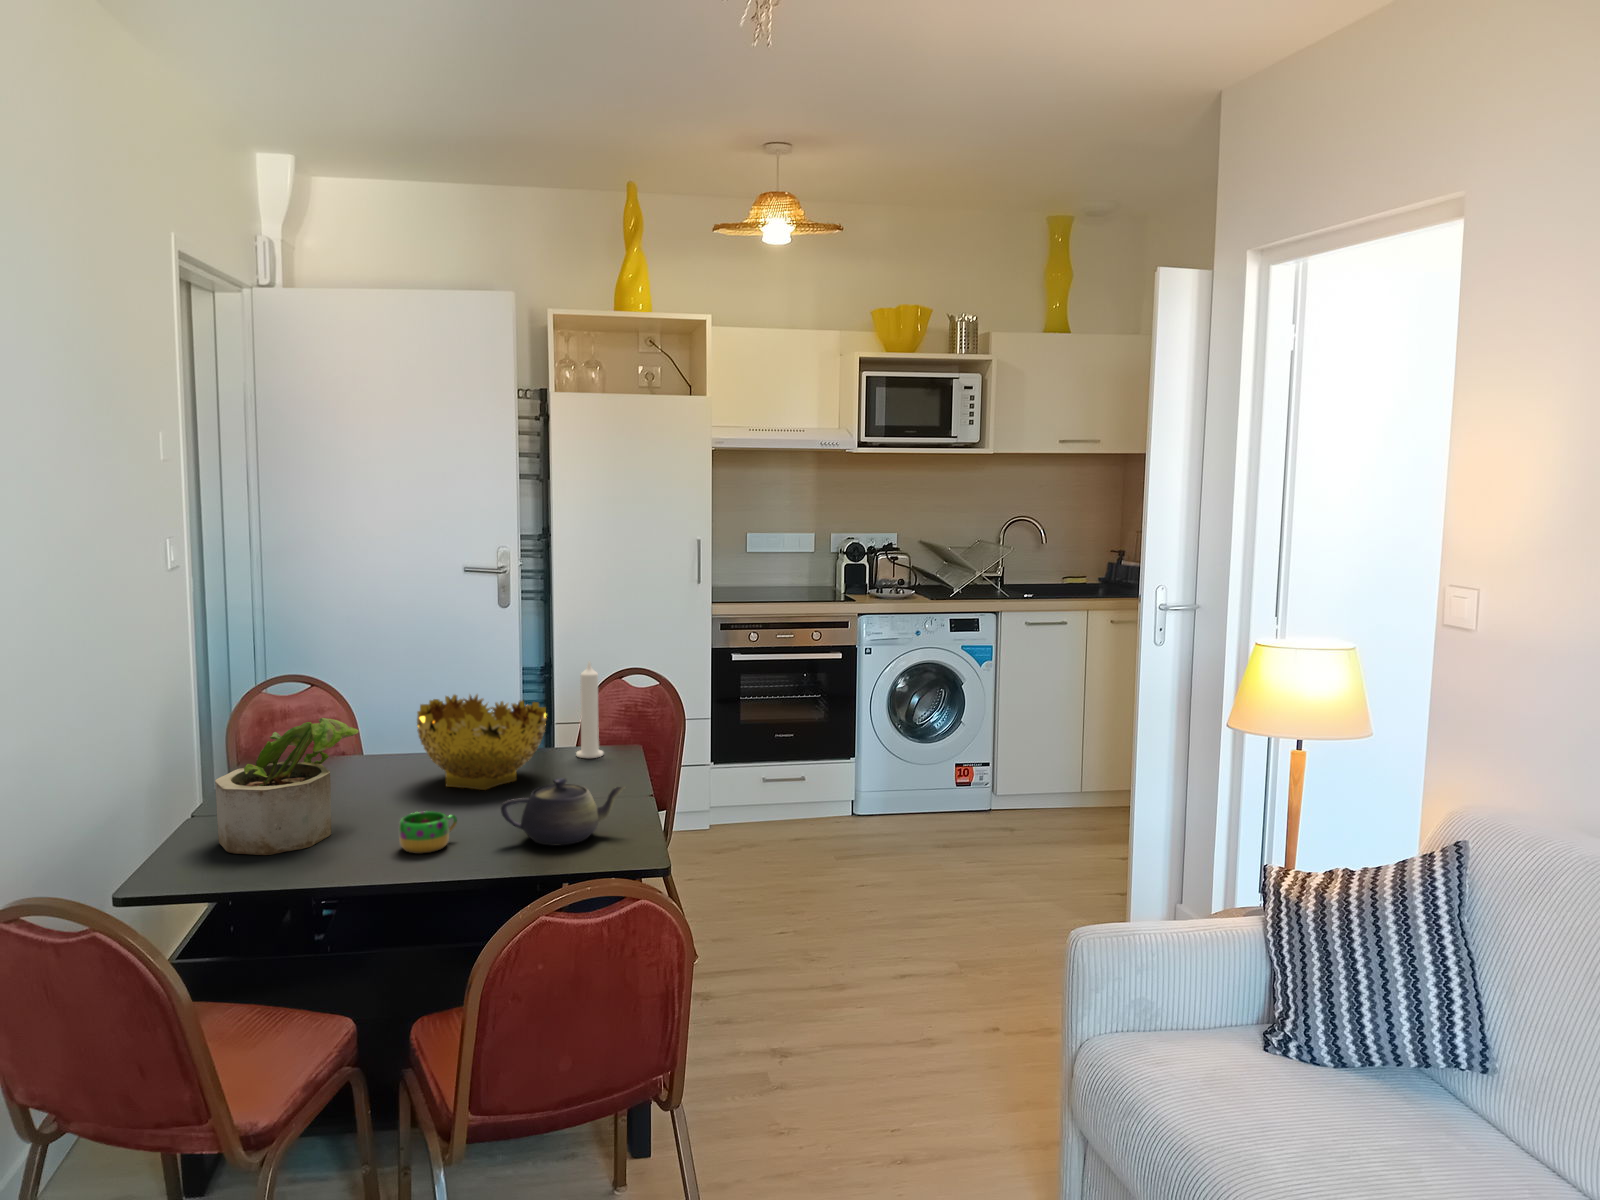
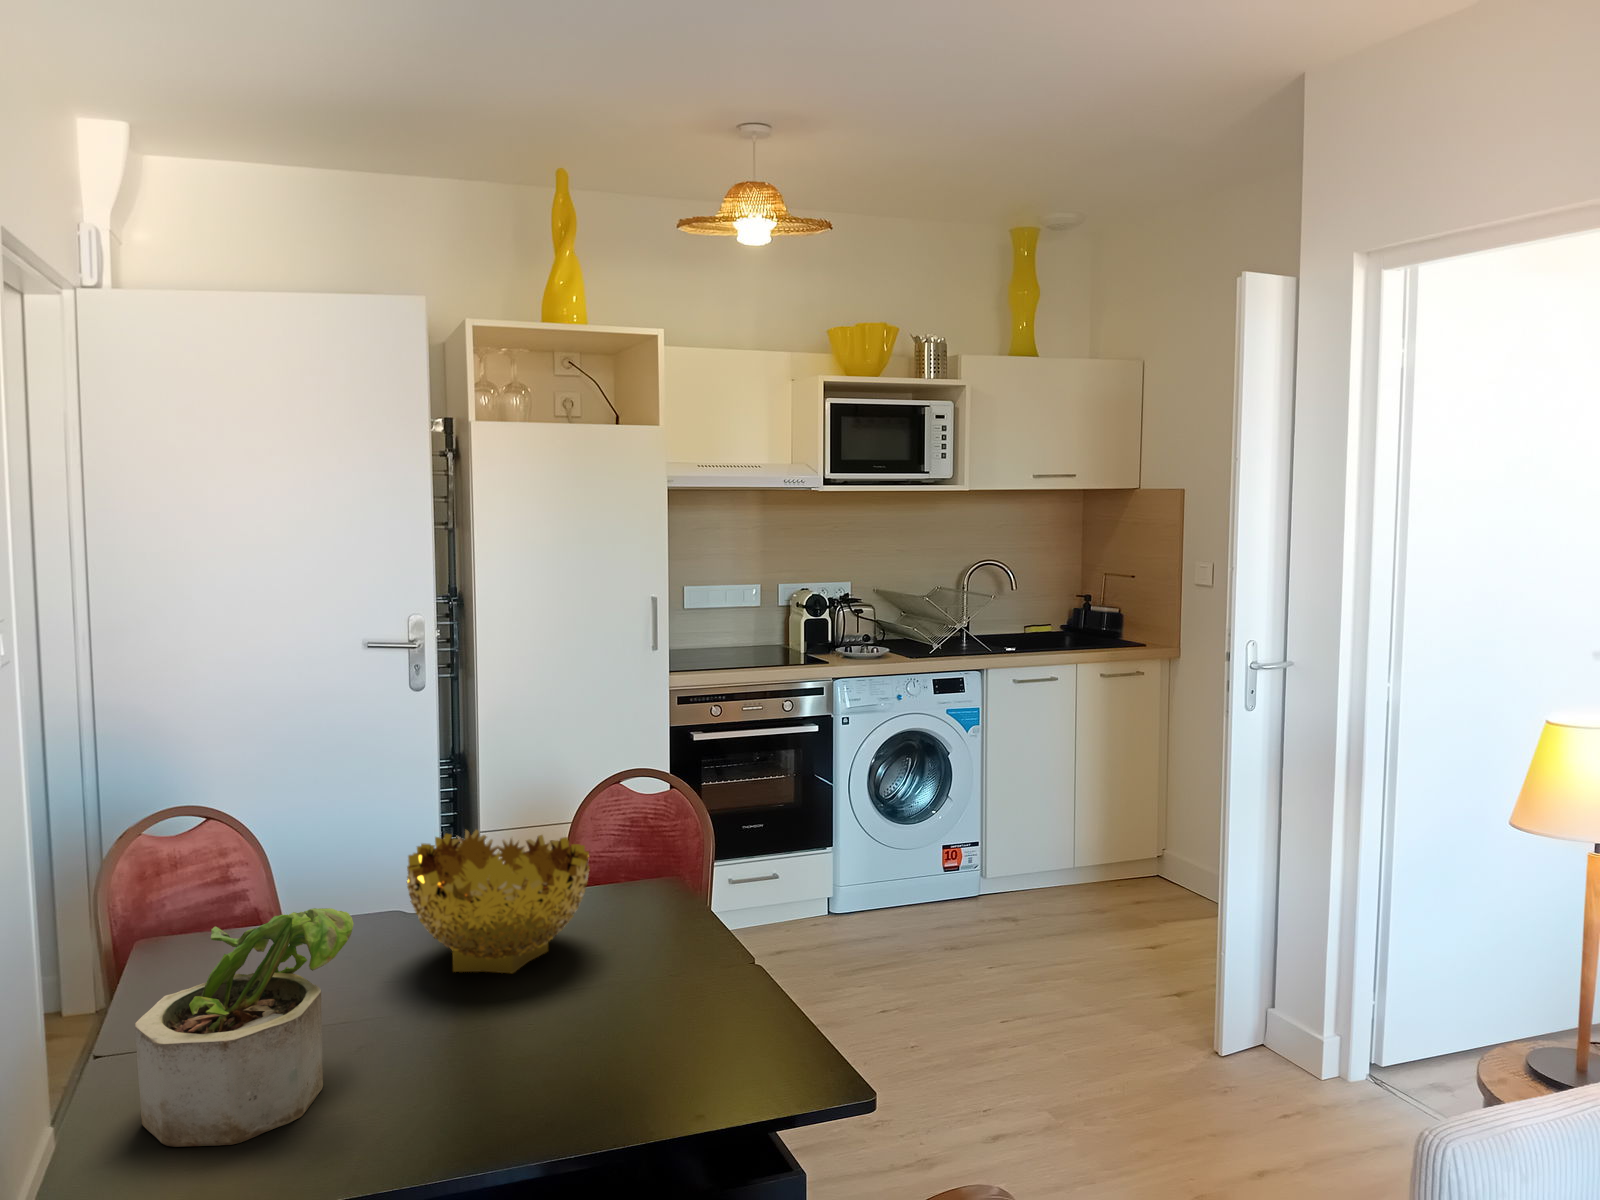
candle: present [576,662,603,758] -> none [603,772,640,904]
teapot: present [501,778,624,846] -> none [603,969,773,1076]
mug: present [399,811,457,854] -> none [450,1040,530,1115]

